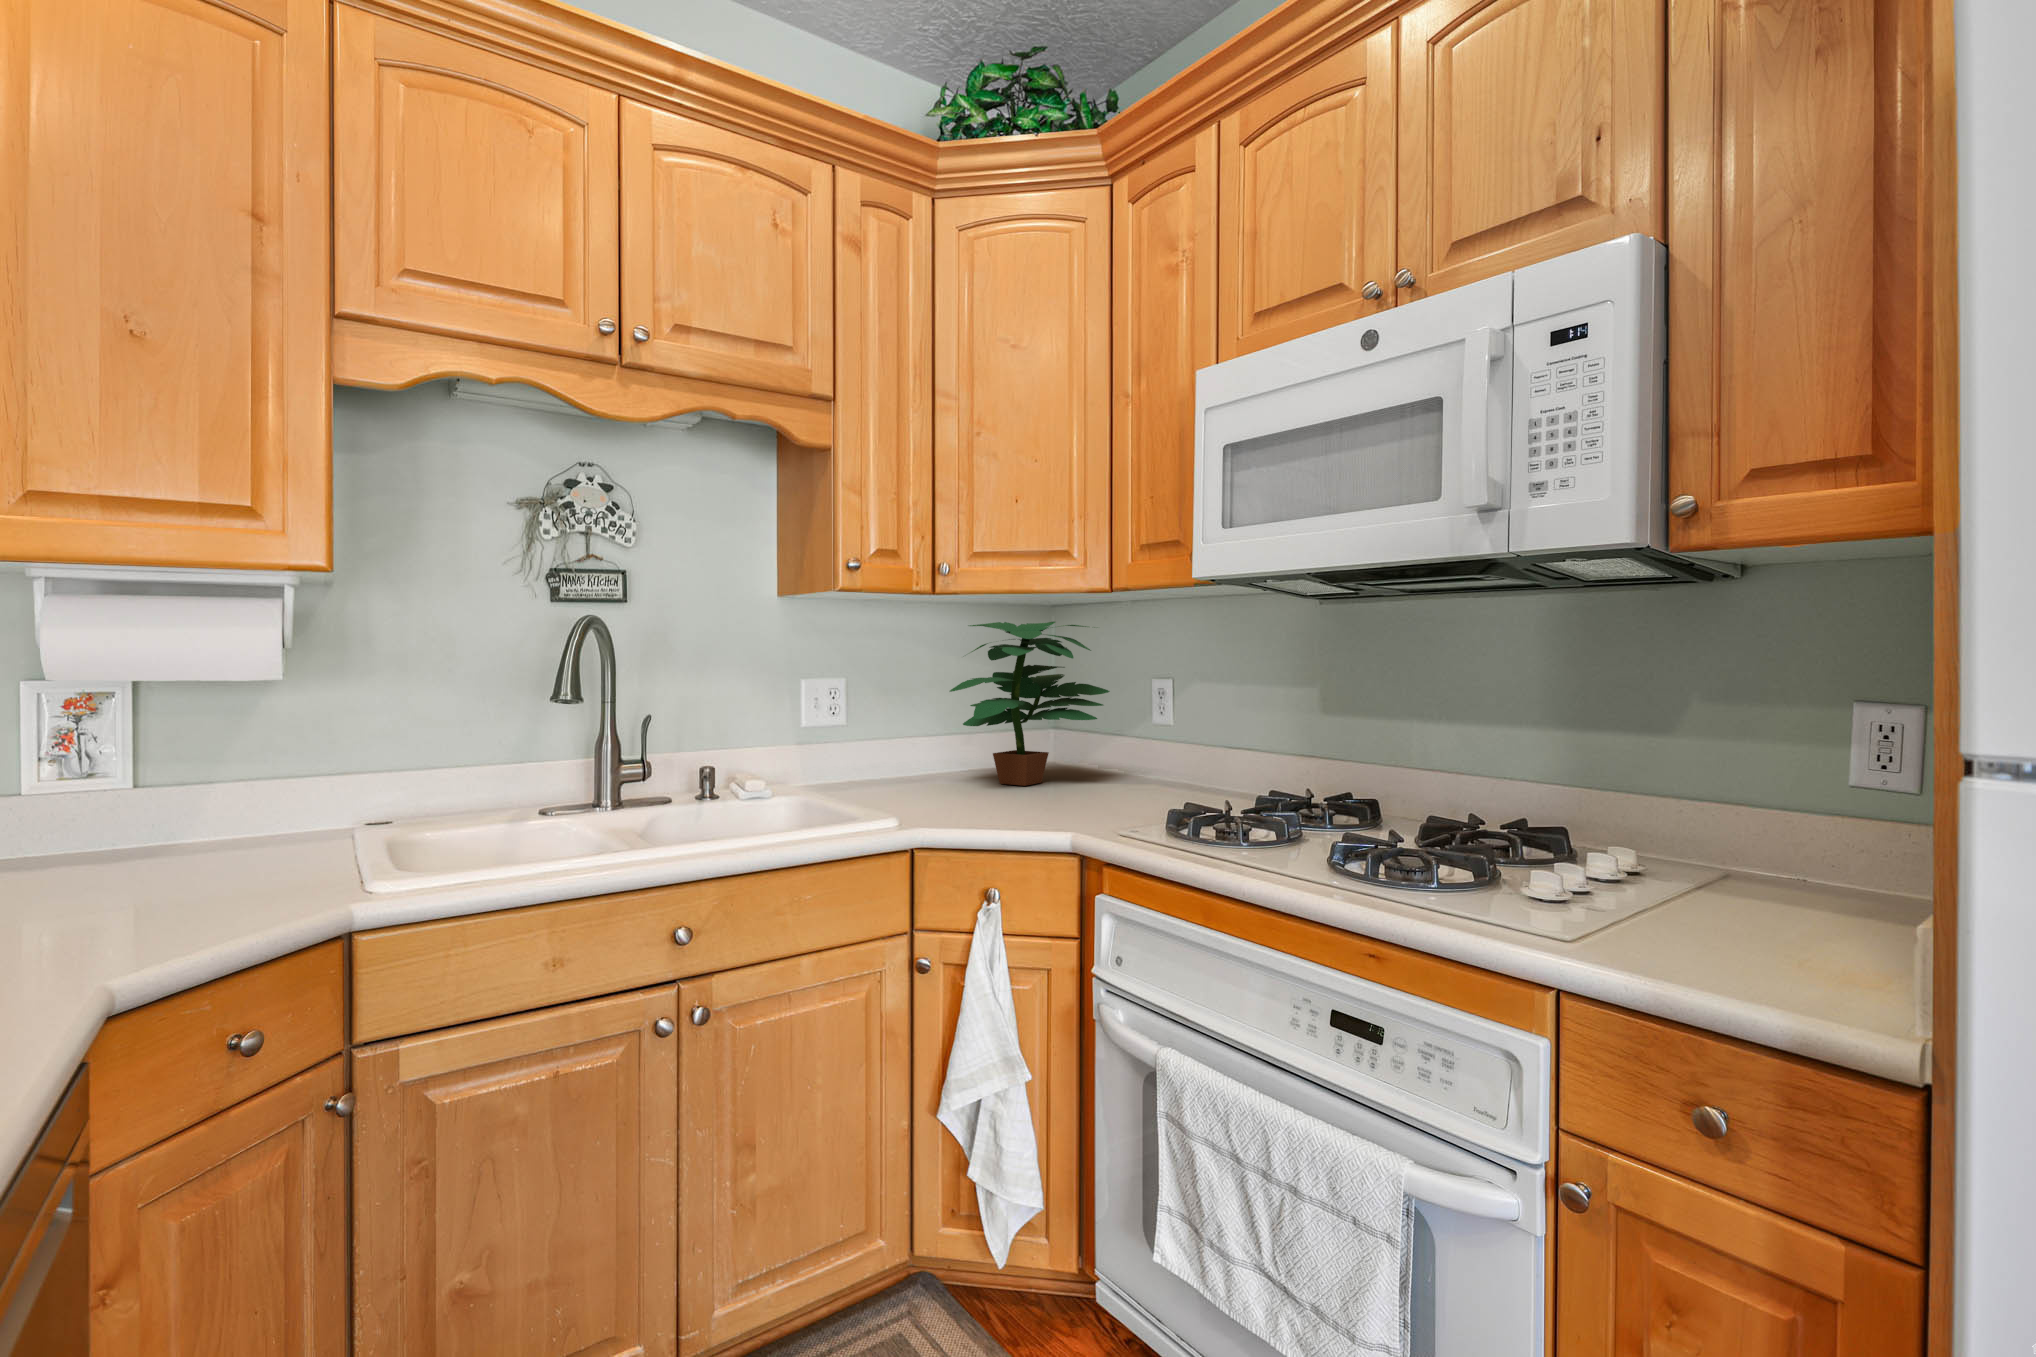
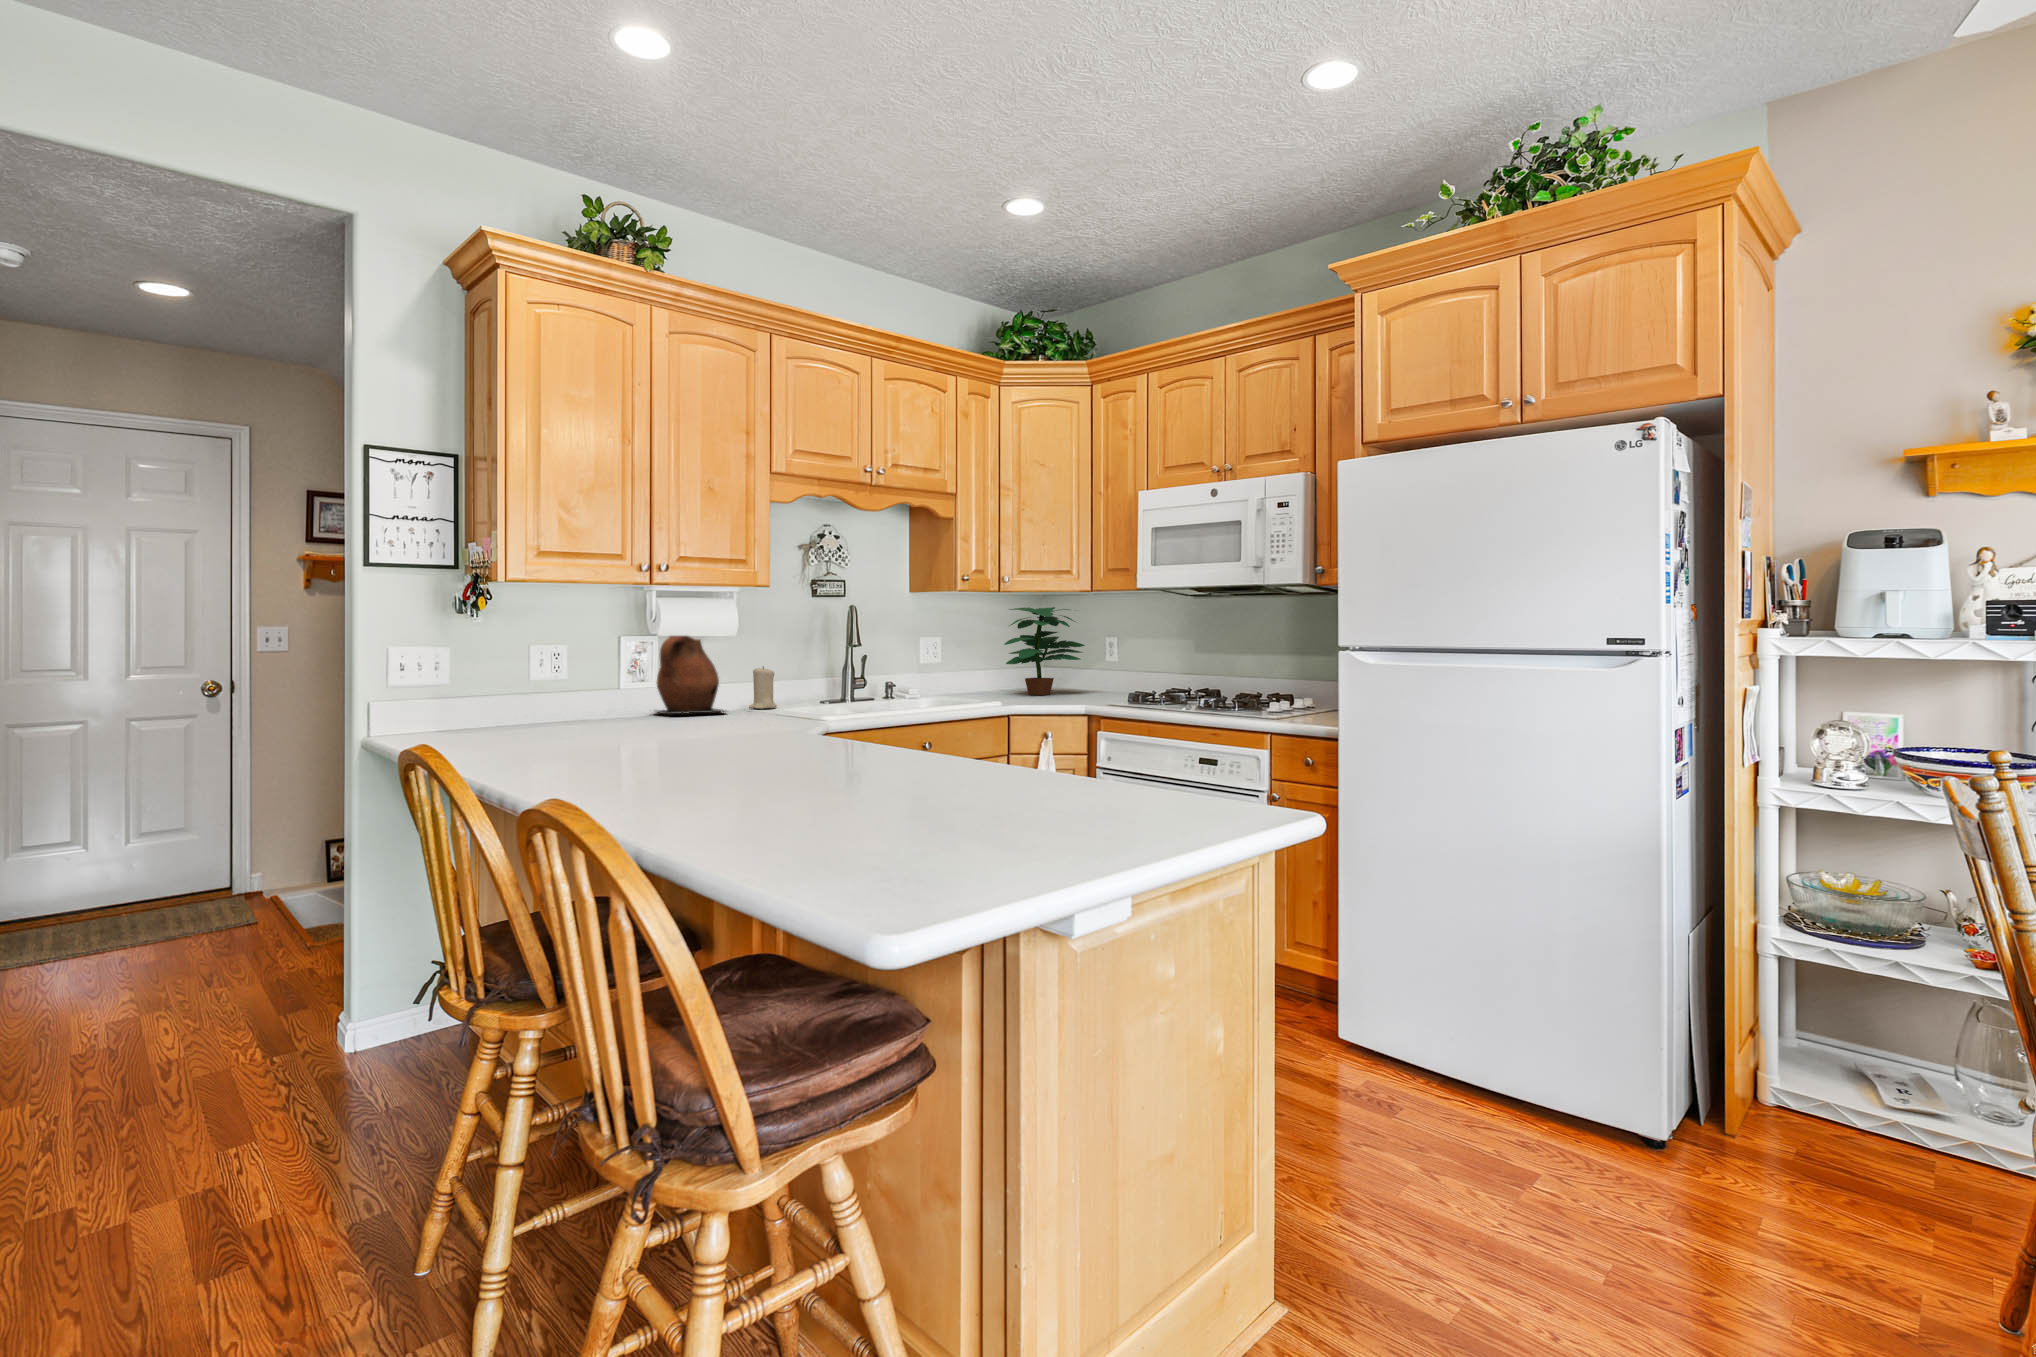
ceramic pitcher: none [50,668,271,865] -> present [655,636,726,714]
candle: none [360,741,424,833] -> present [749,667,777,709]

